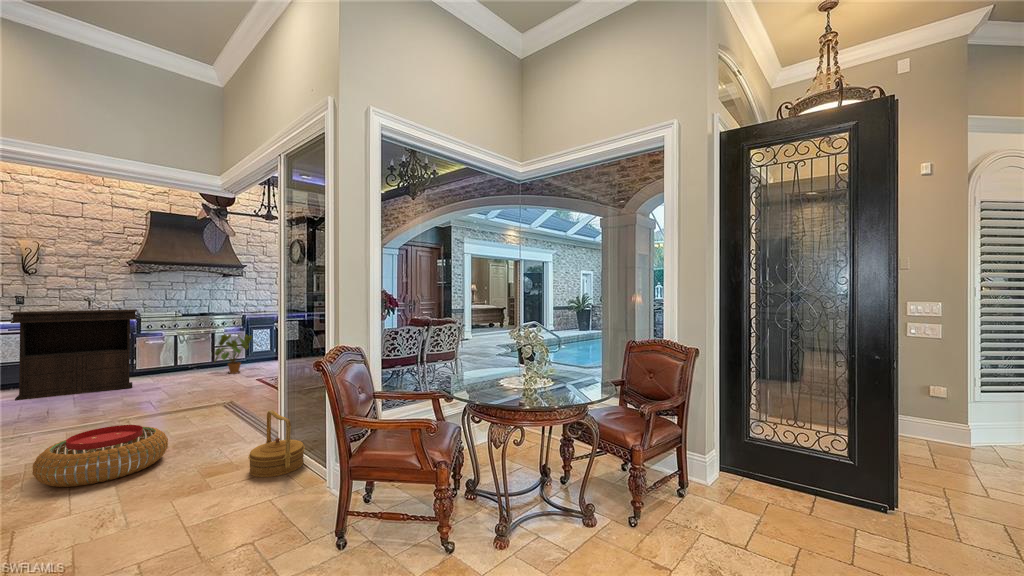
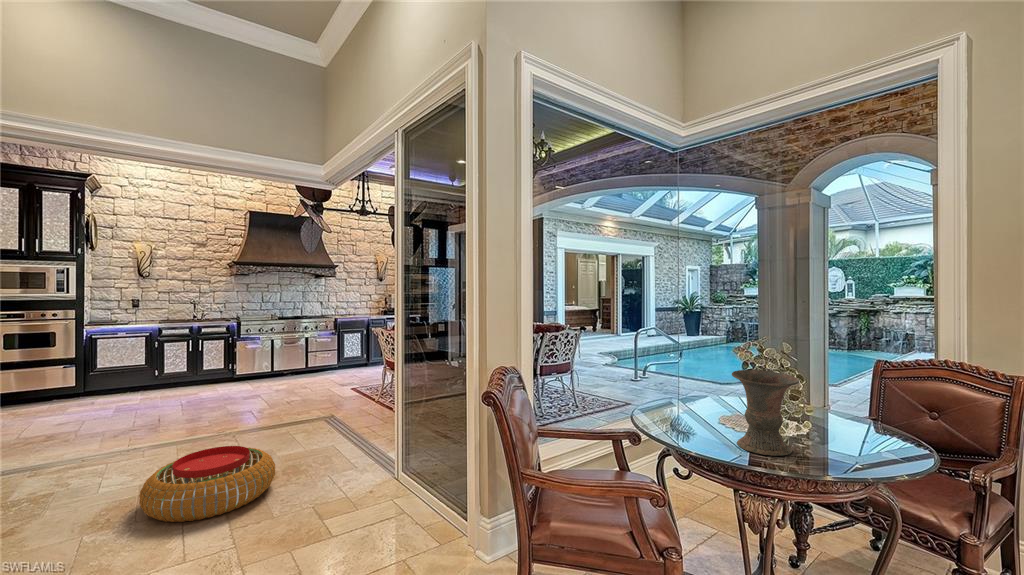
console table: present [11,309,137,401] -> none [127,312,238,404]
house plant: present [214,334,259,374] -> none [307,337,354,379]
vase: none [498,344,536,397] -> present [732,370,799,456]
woven basket: present [248,410,305,477] -> none [366,437,429,525]

